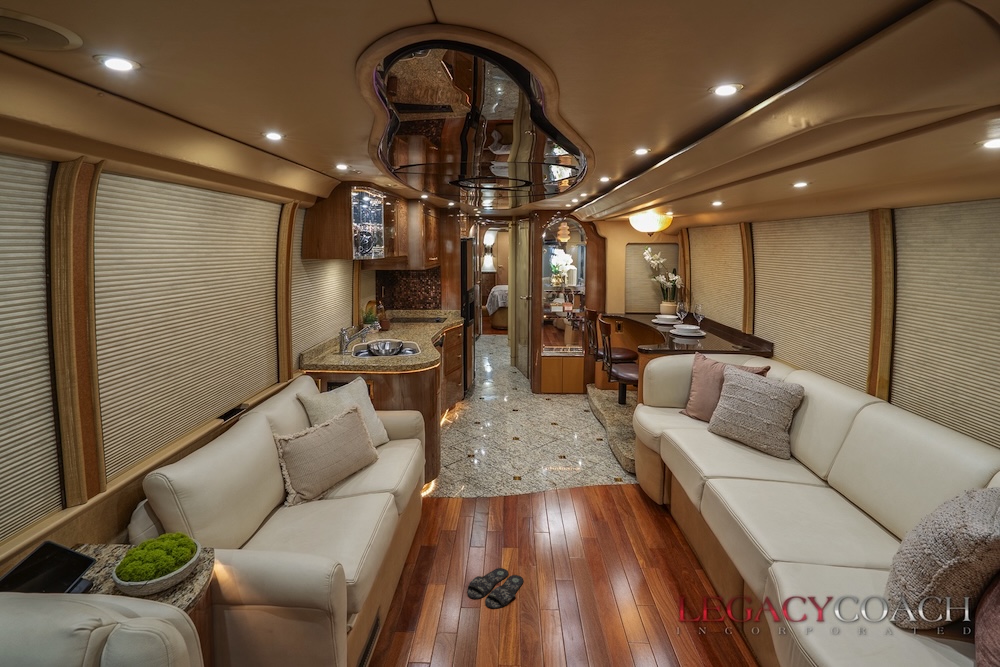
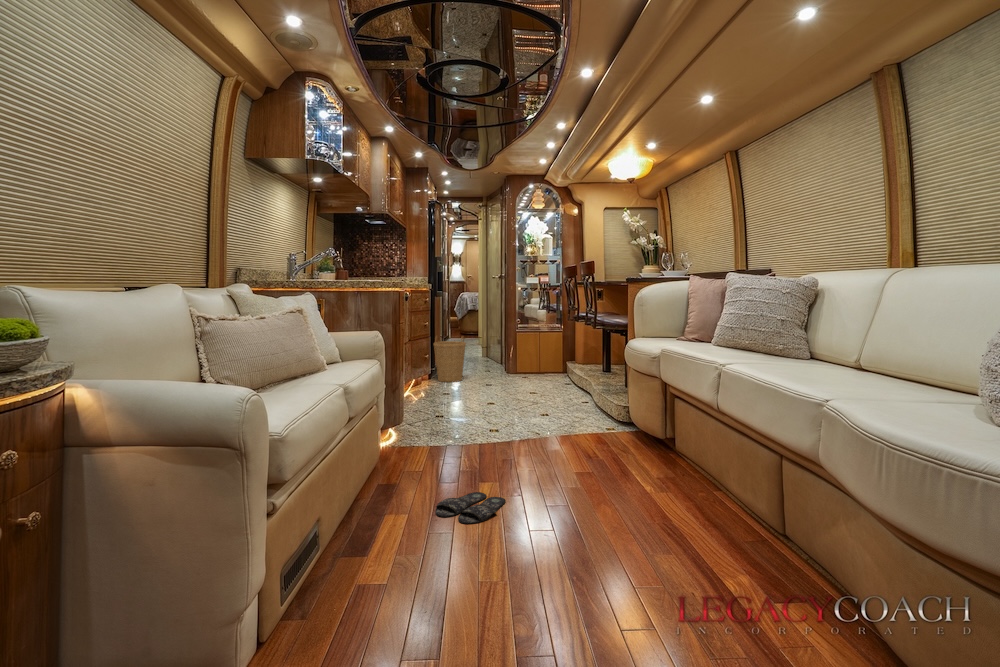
basket: none [467,362,495,405] -> present [434,336,466,382]

